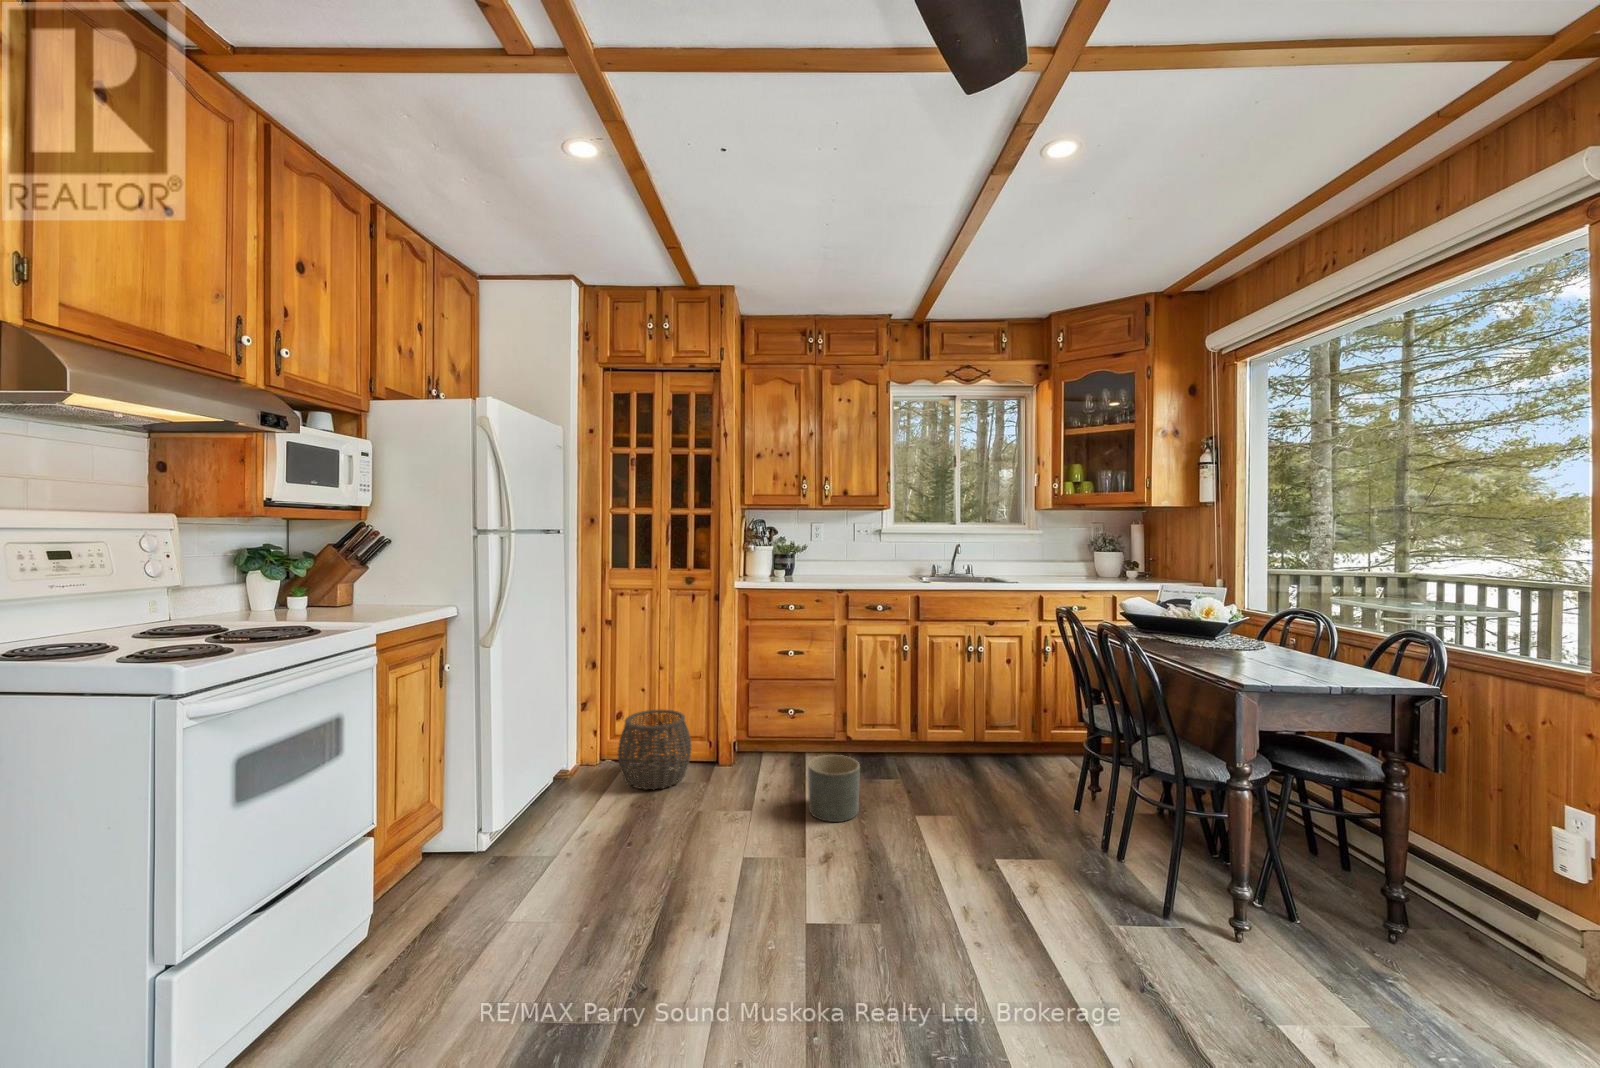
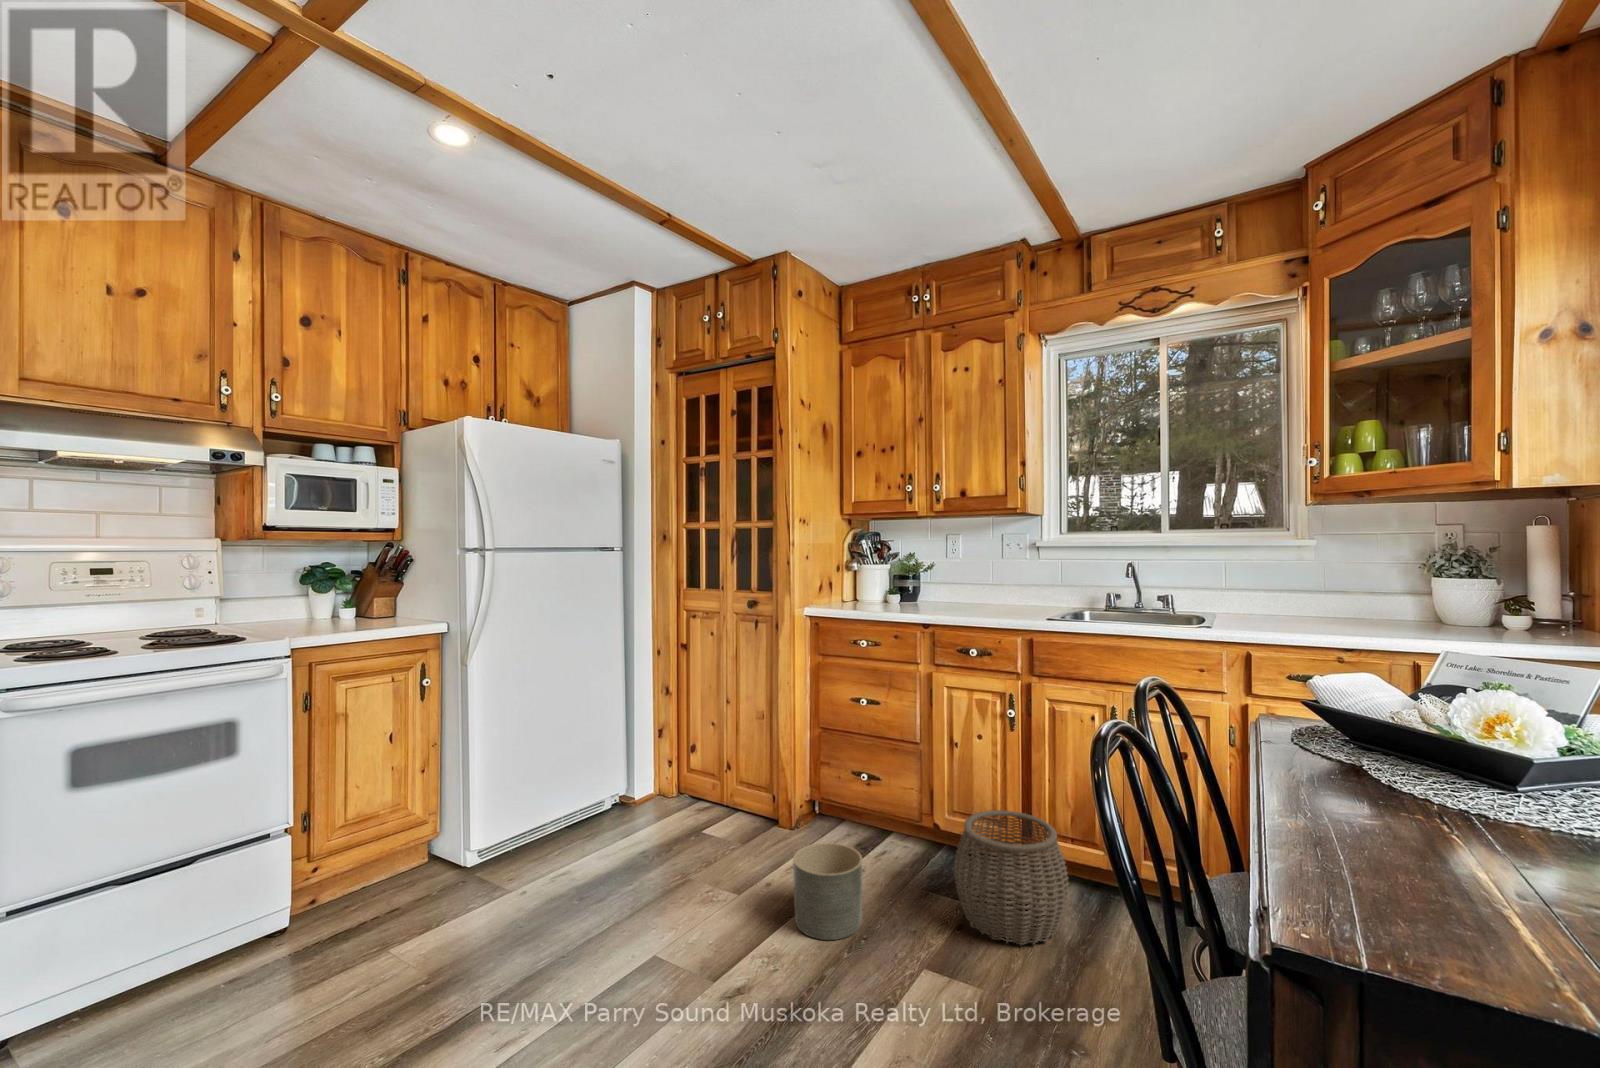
woven basket: present [618,709,691,790] -> present [954,810,1069,945]

